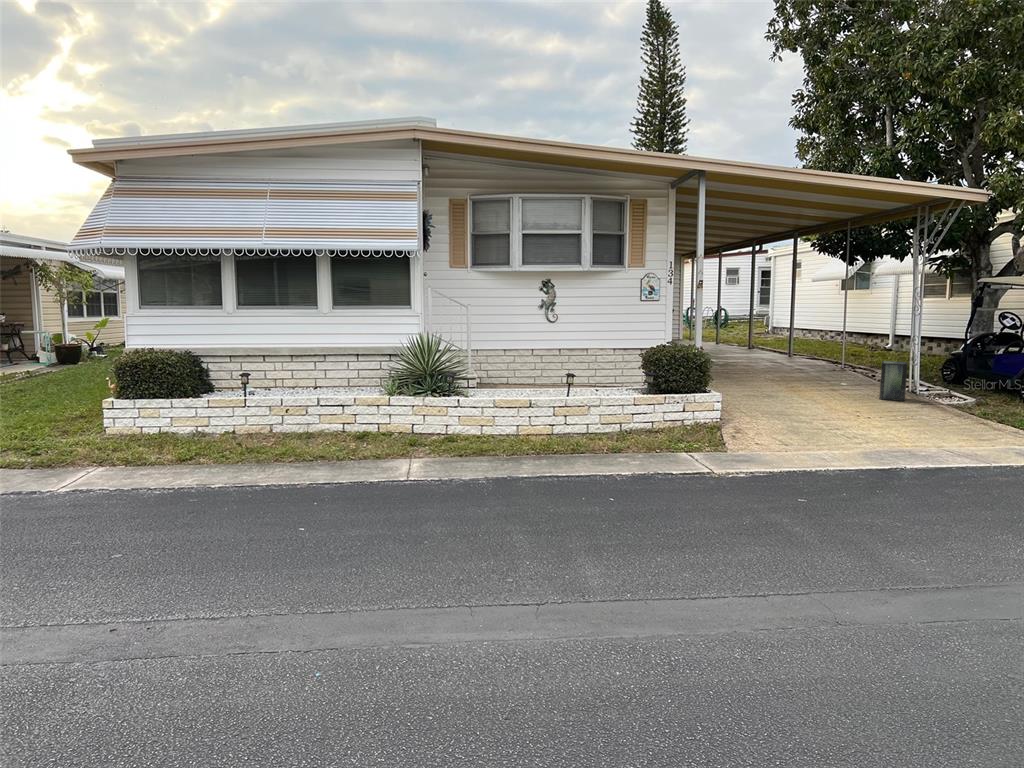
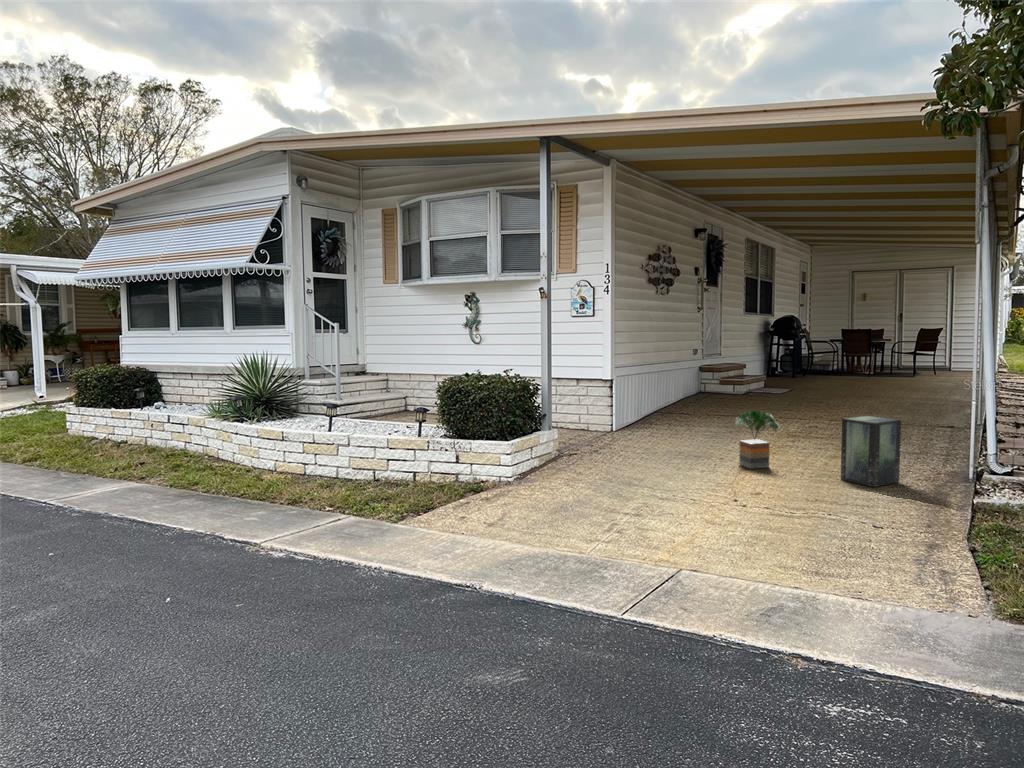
potted tree: none [809,361,839,398] -> present [736,411,779,469]

